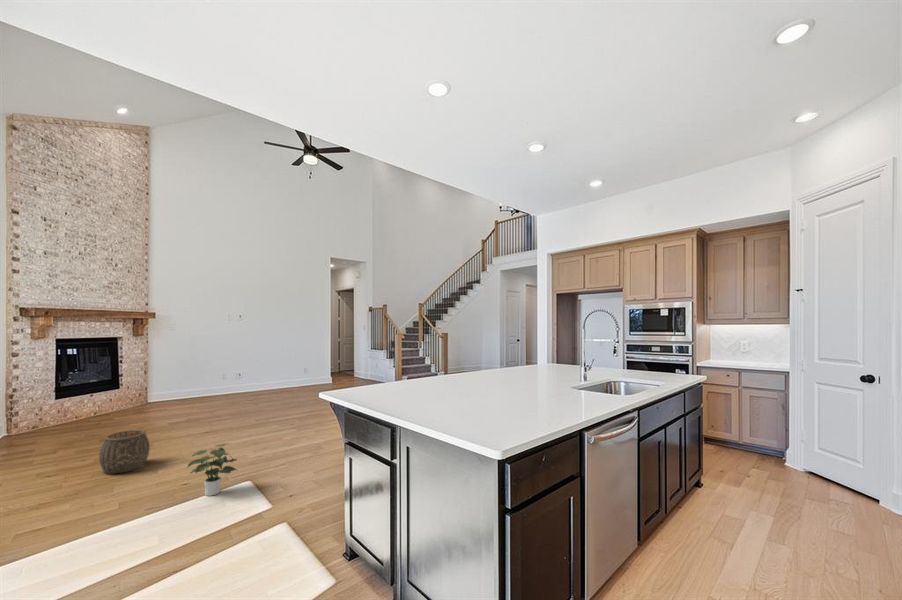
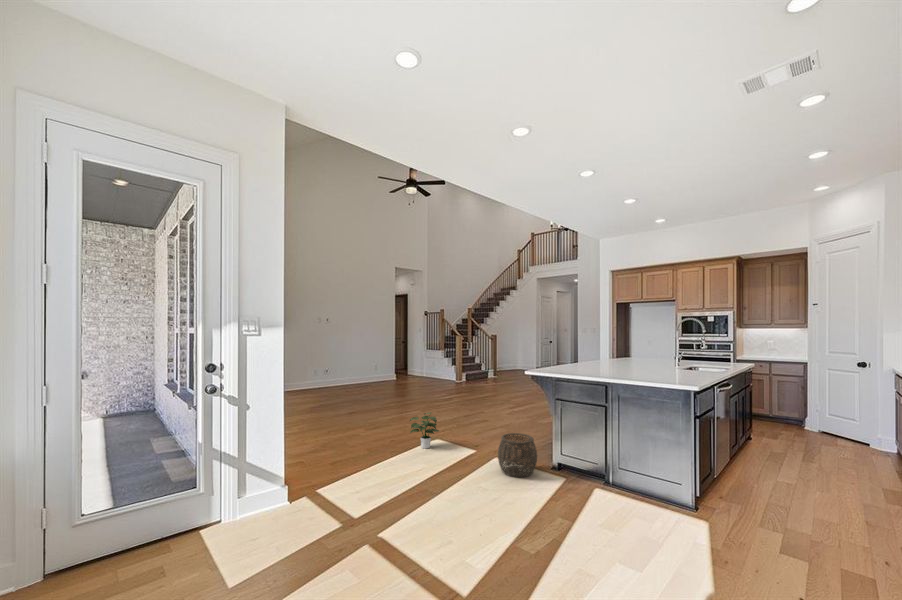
woven basket: present [99,430,150,474] -> present [498,433,537,477]

